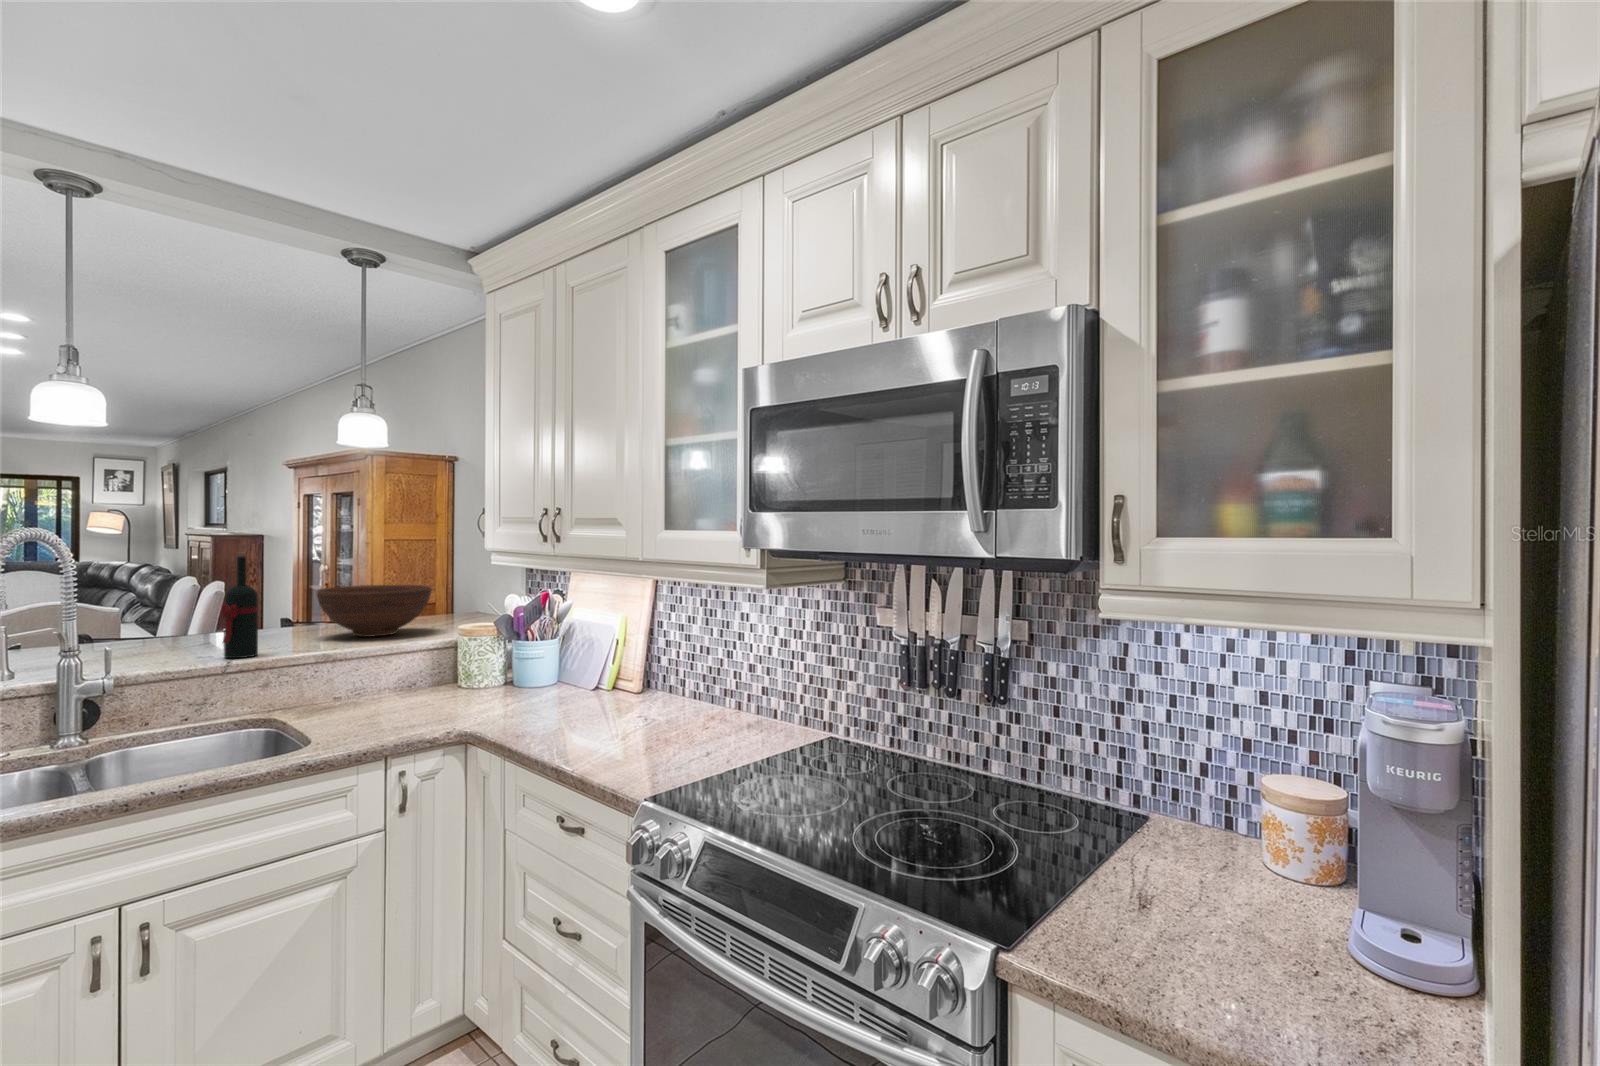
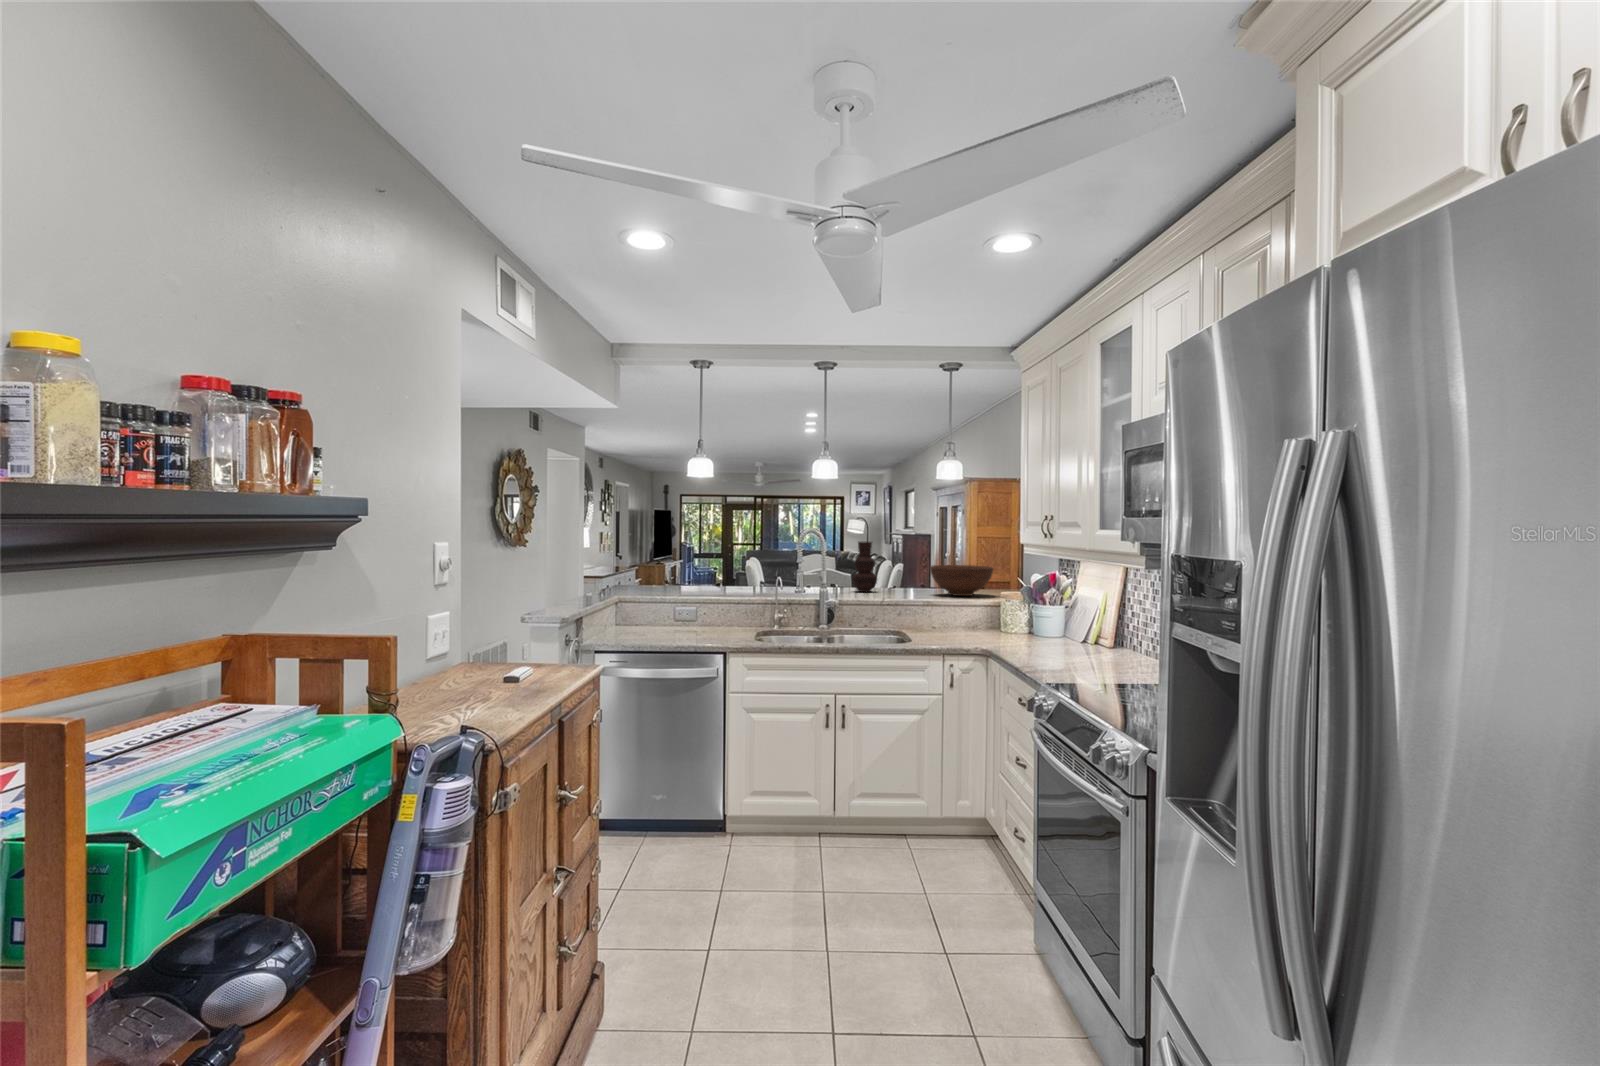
vase: none [138,551,200,647] -> present [852,541,877,592]
wine bottle: present [222,553,258,658] -> none [881,542,898,599]

